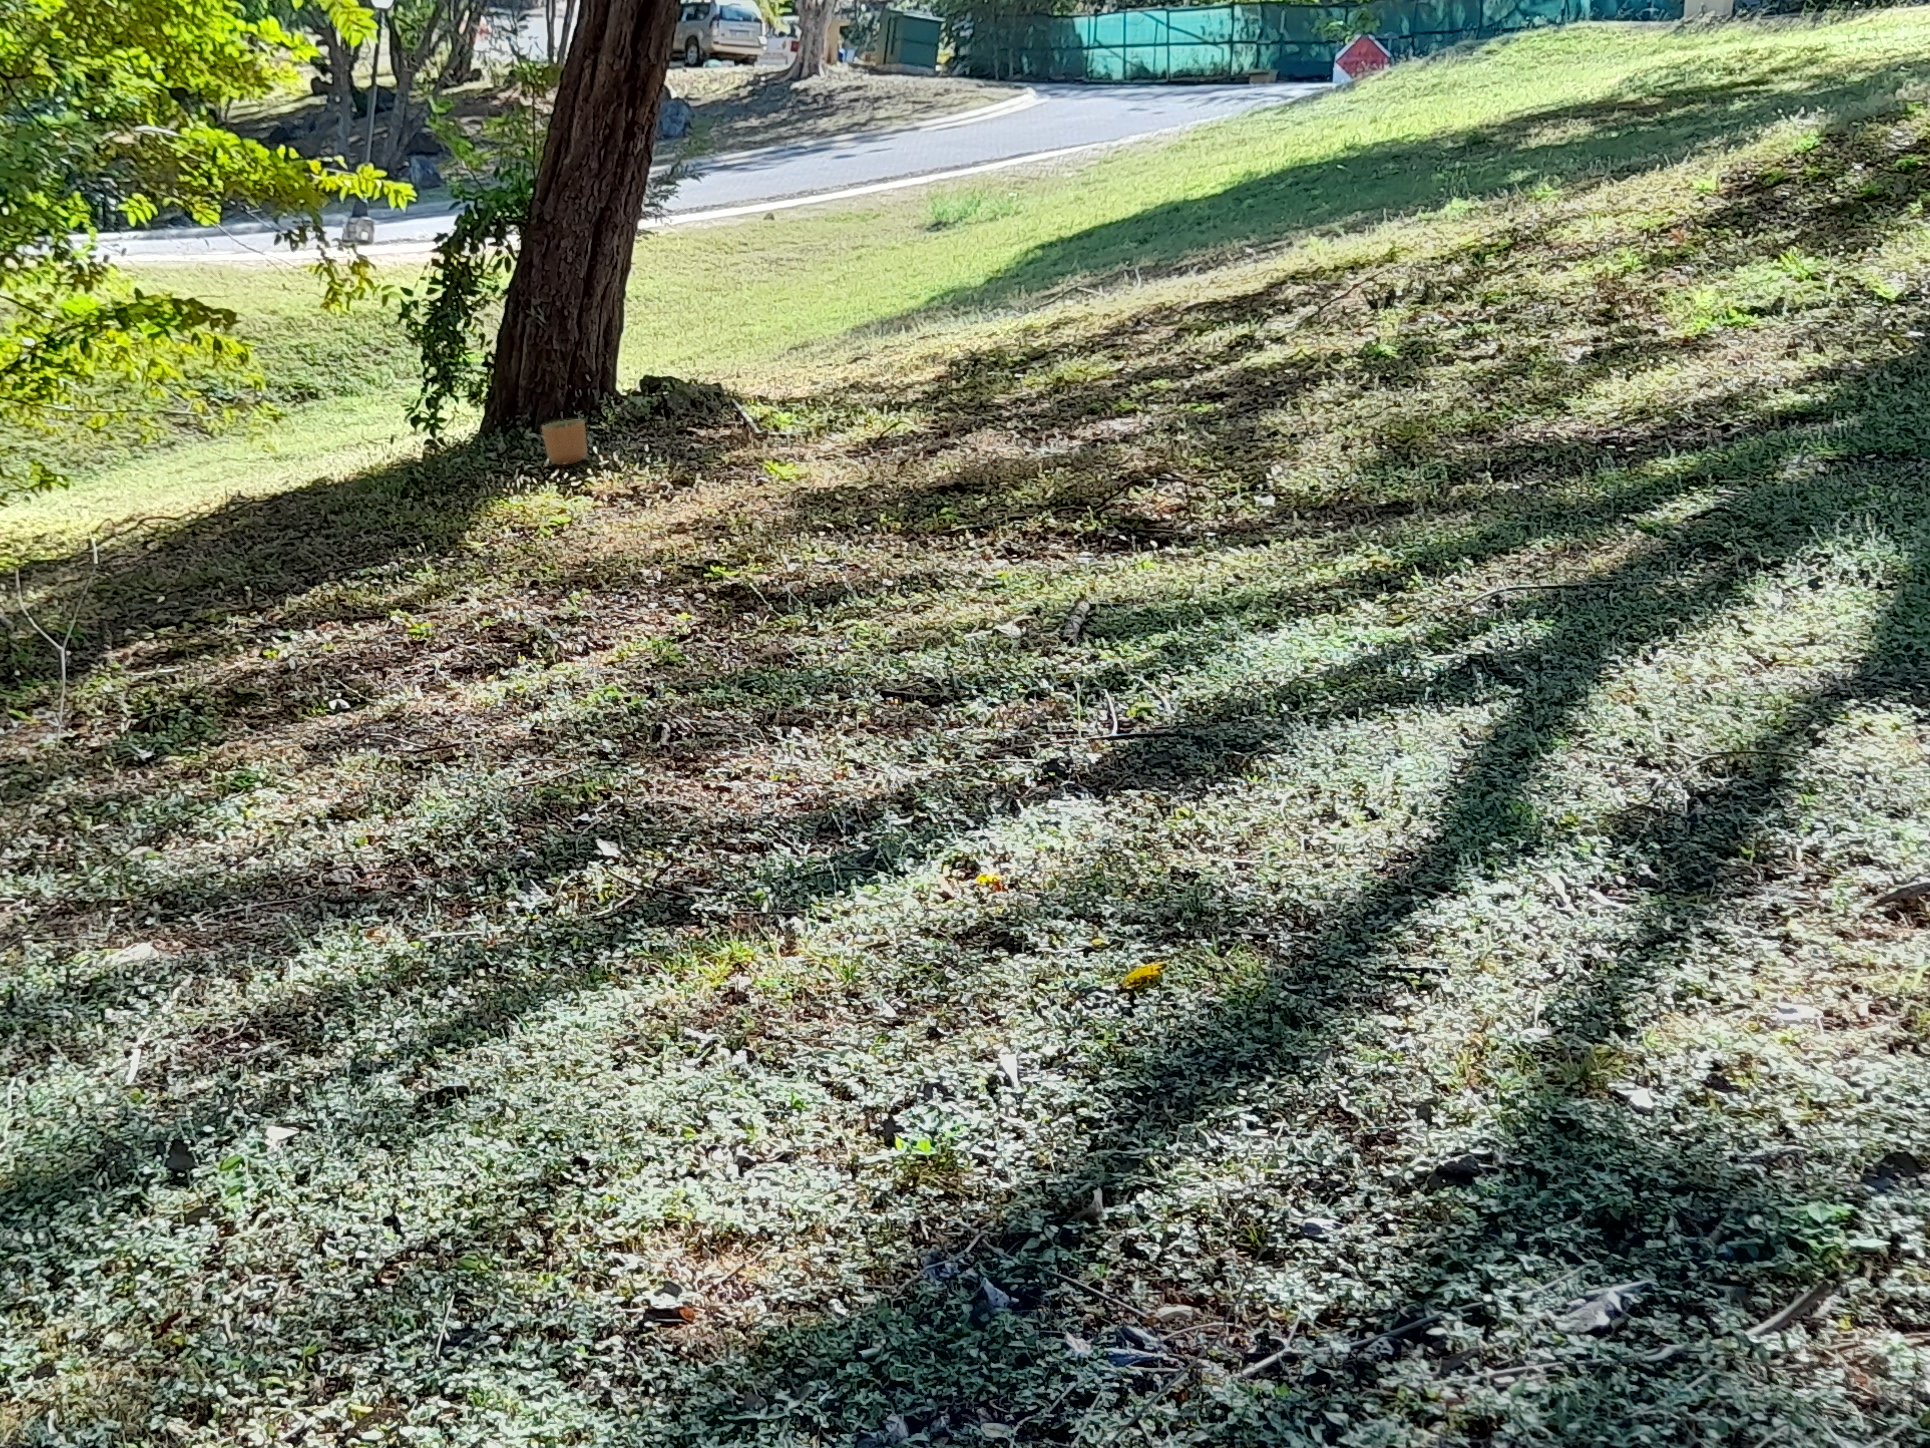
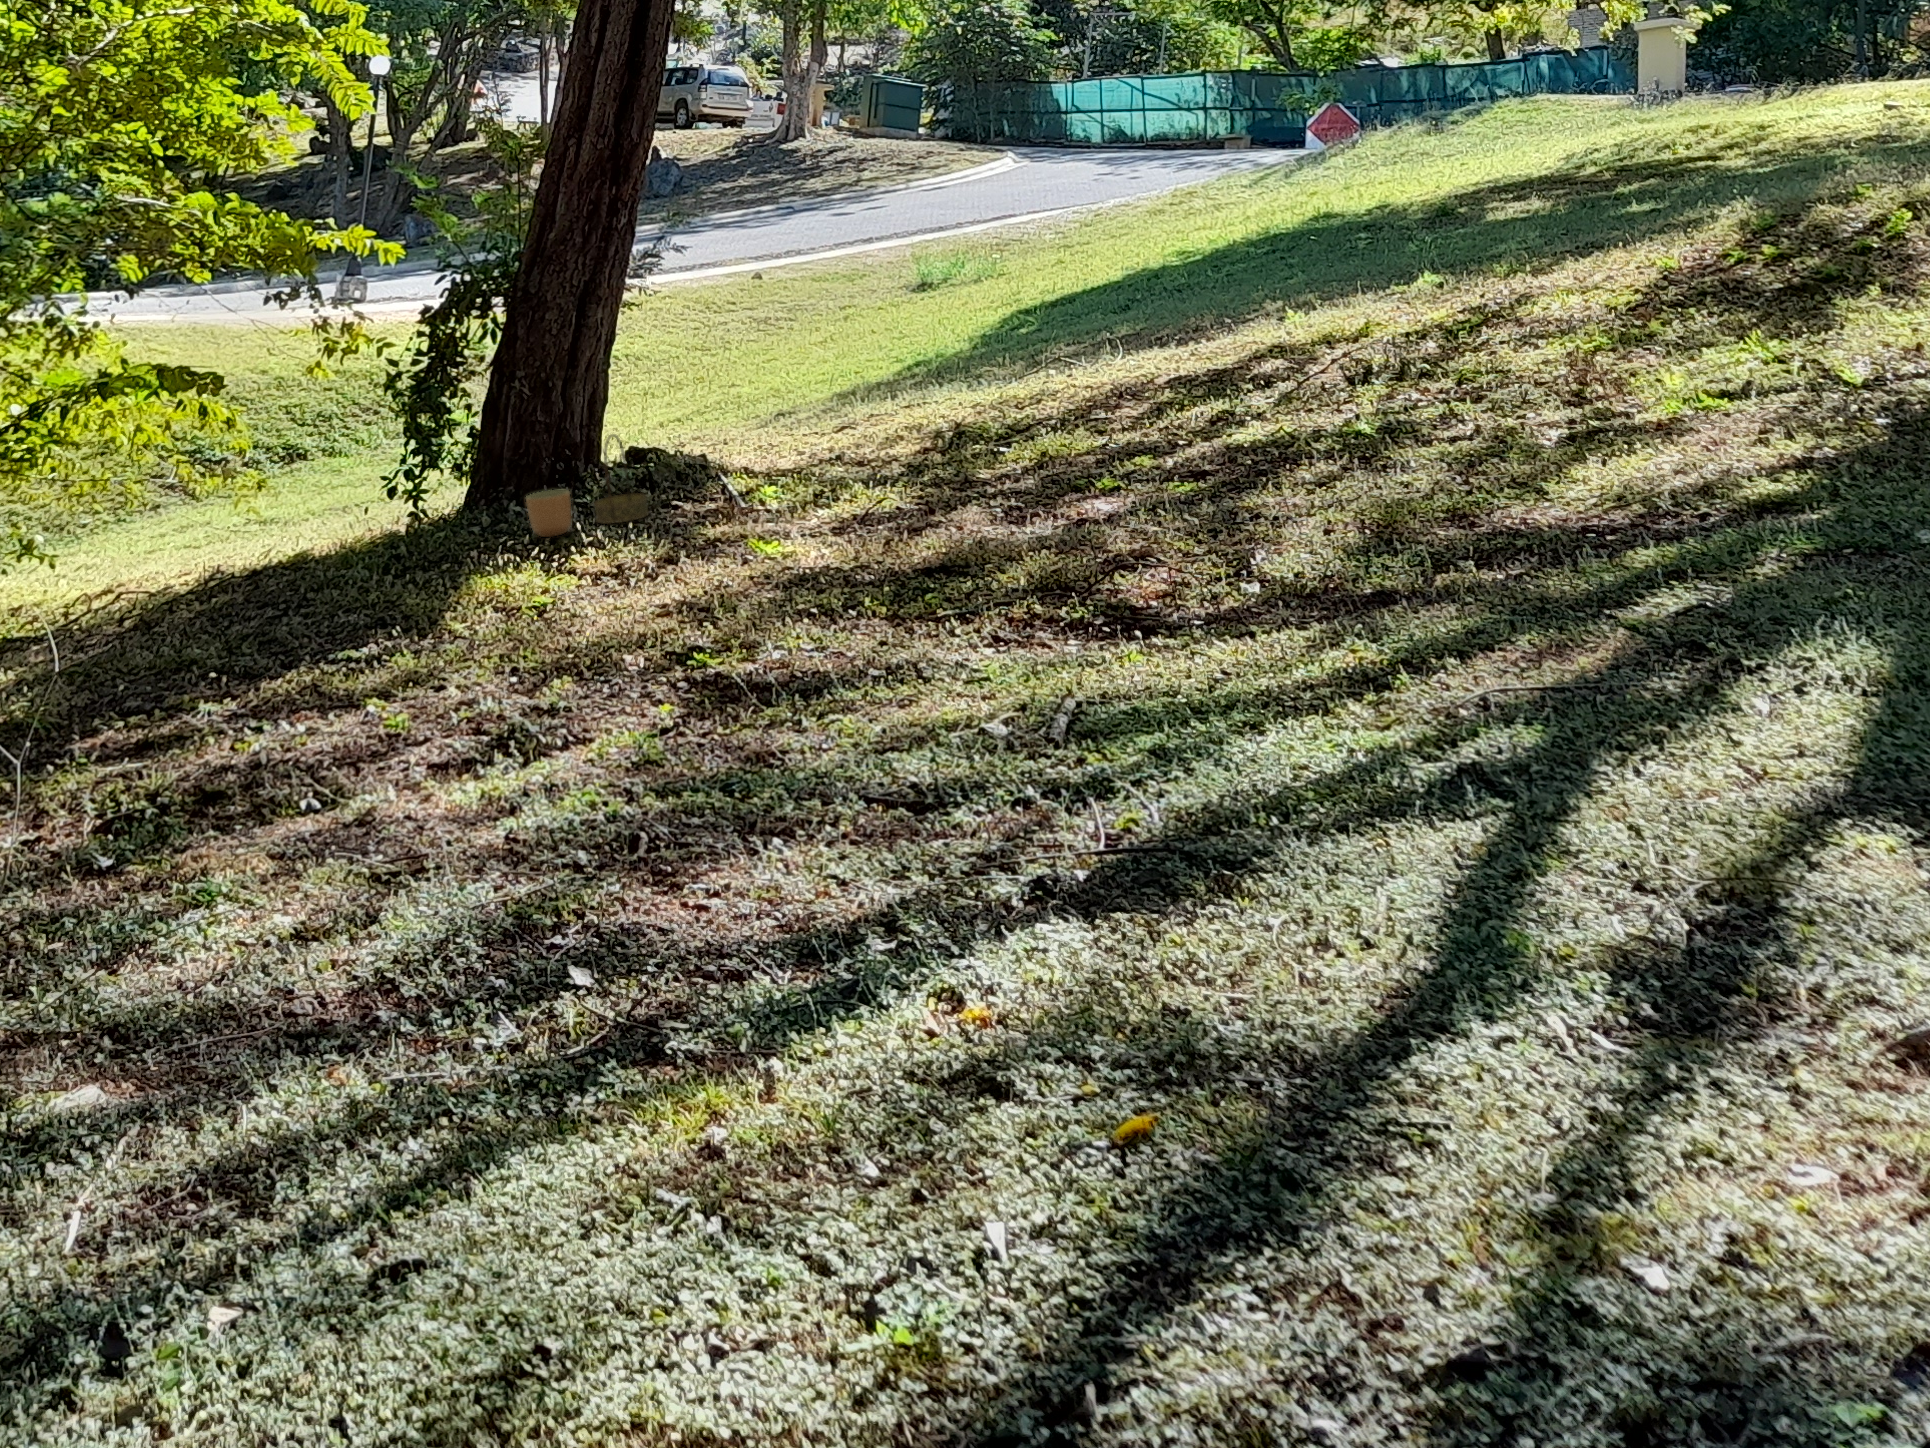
basket: none [608,365,662,452] -> present [594,434,649,524]

